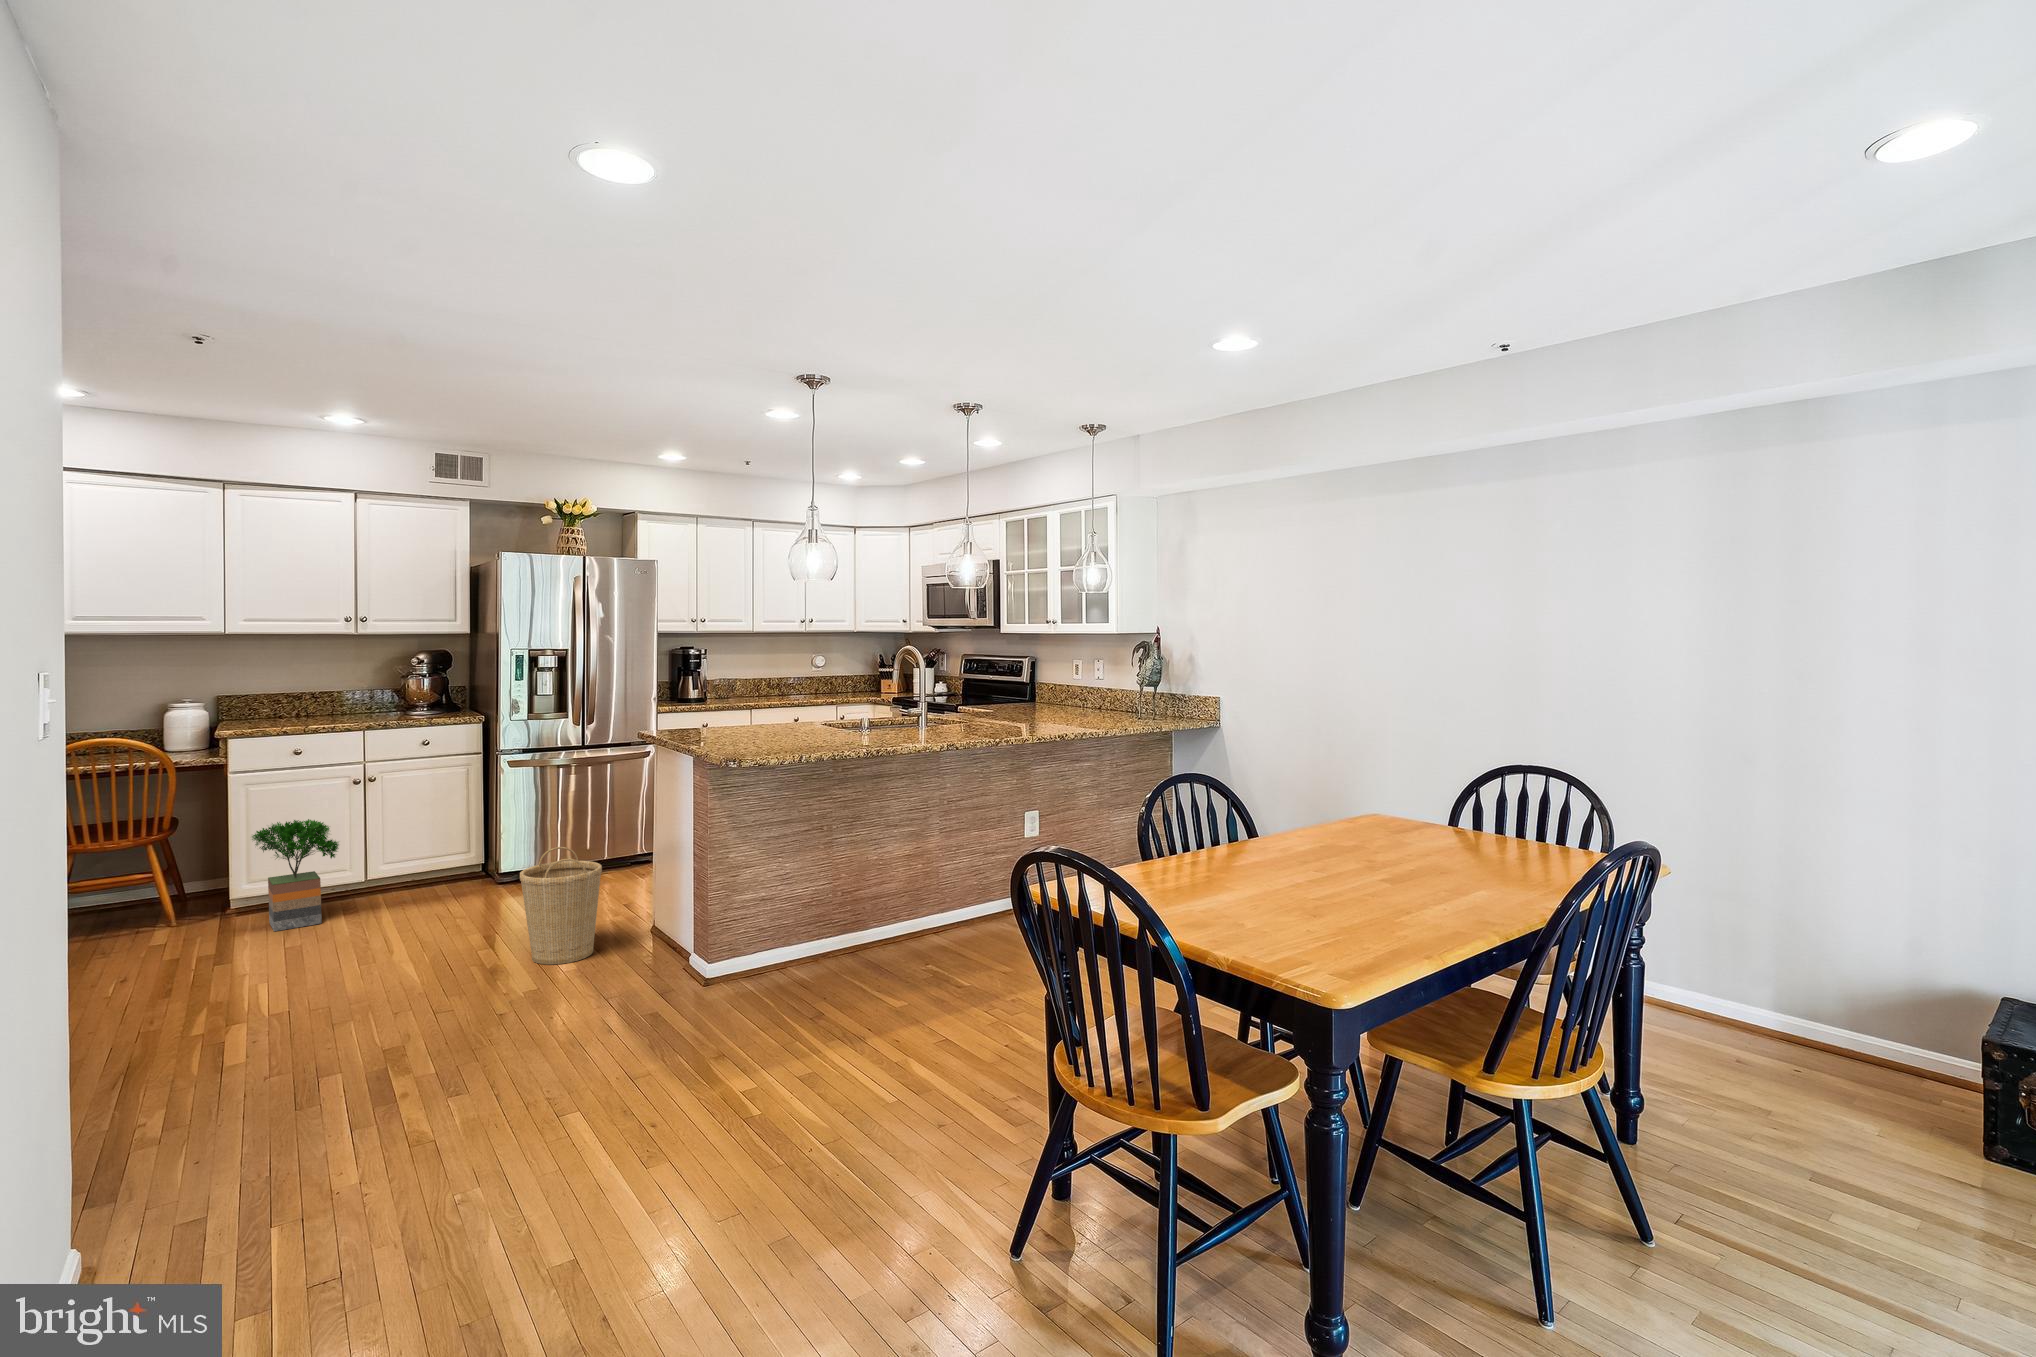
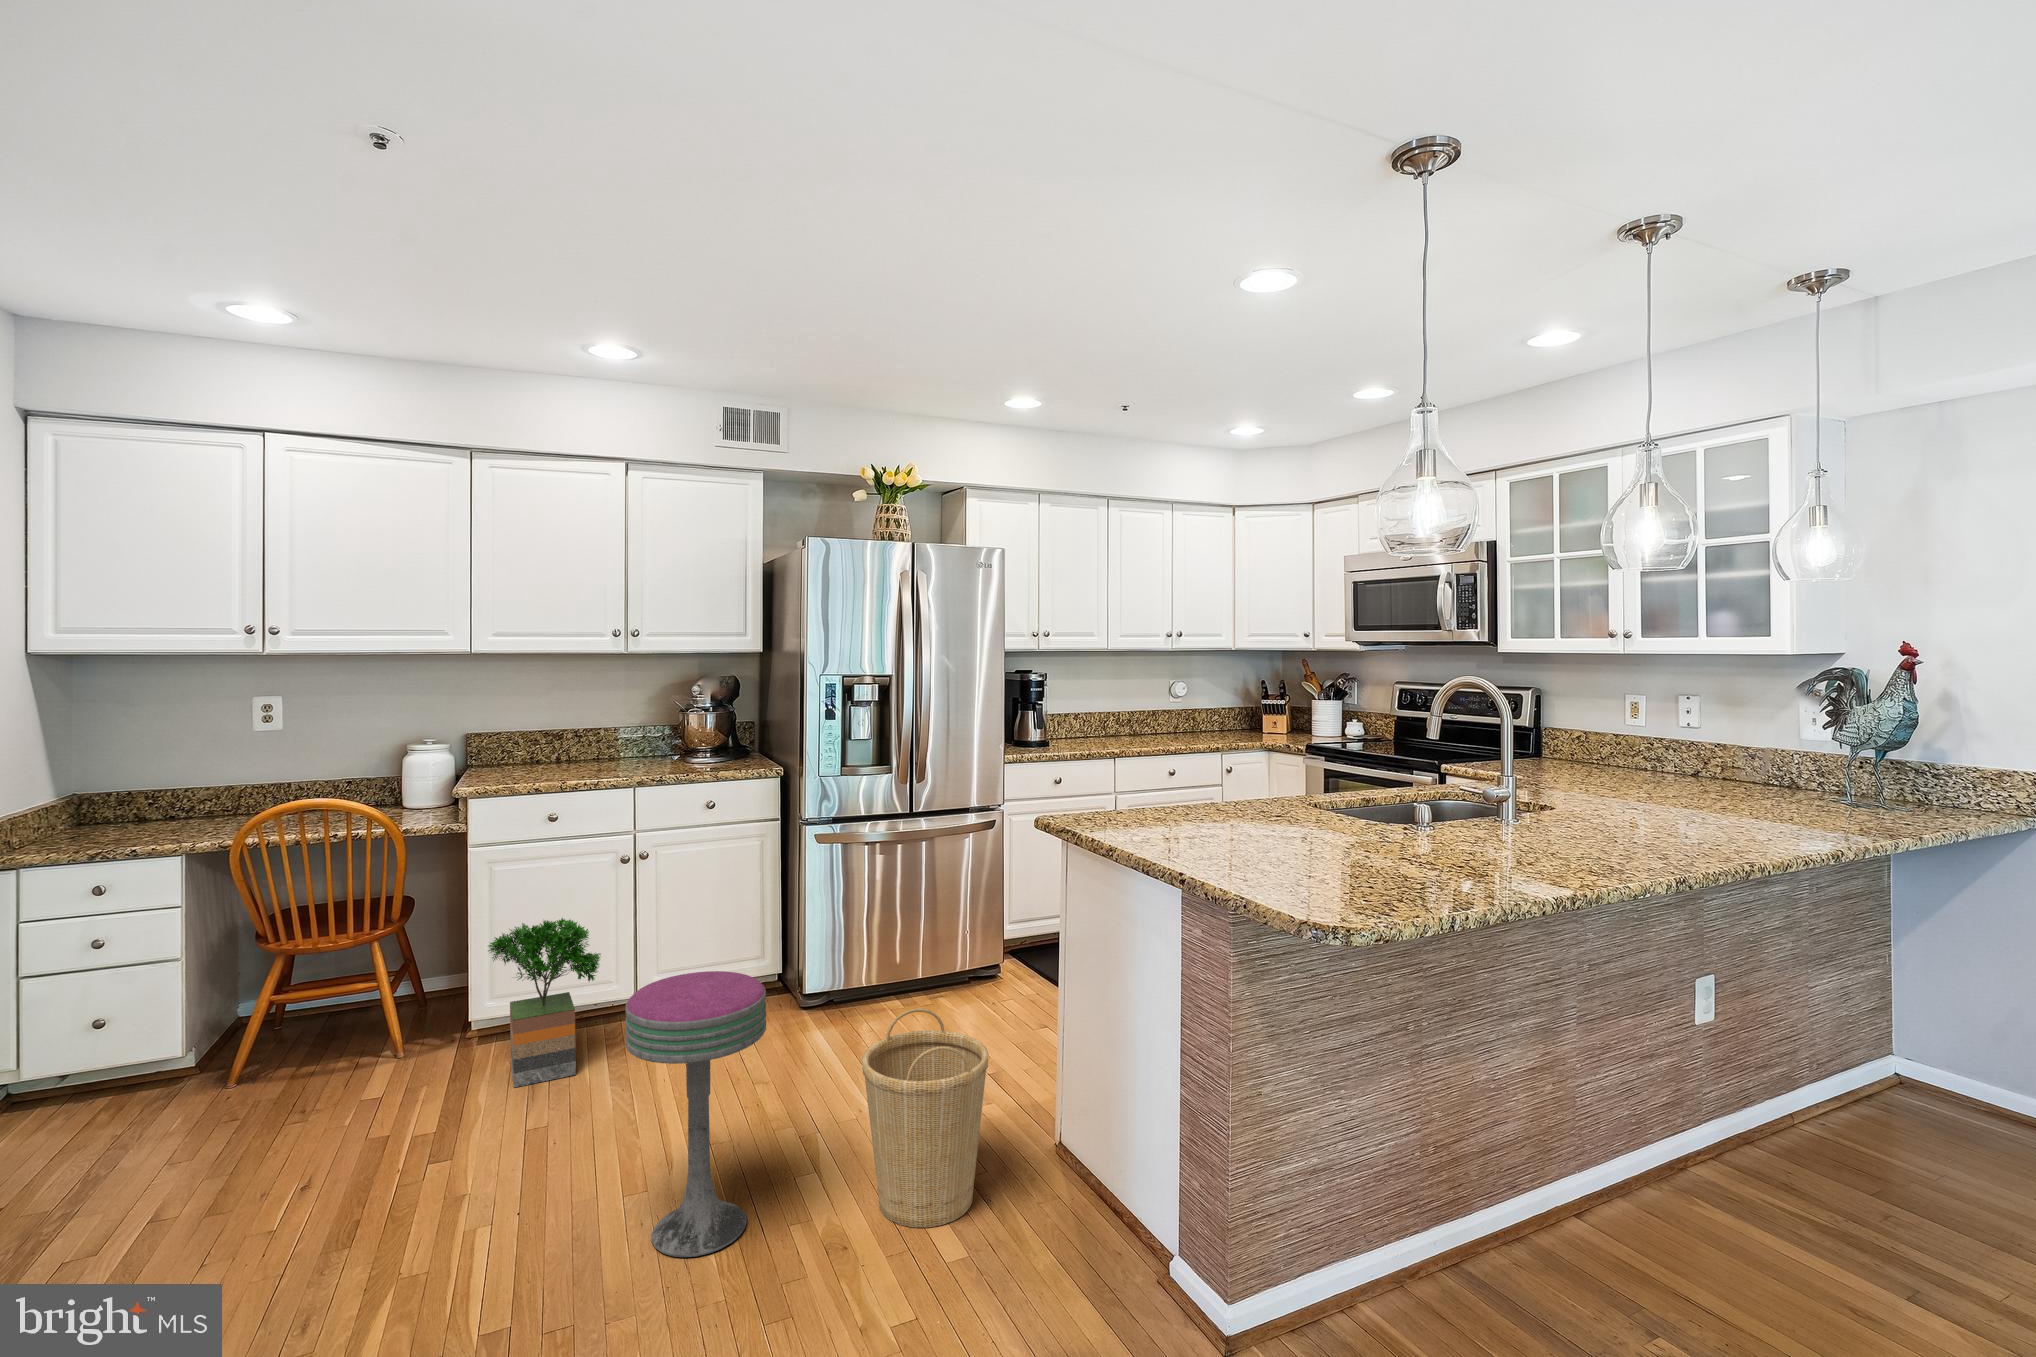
bar stool: none [362,825,455,983] -> present [625,971,766,1257]

